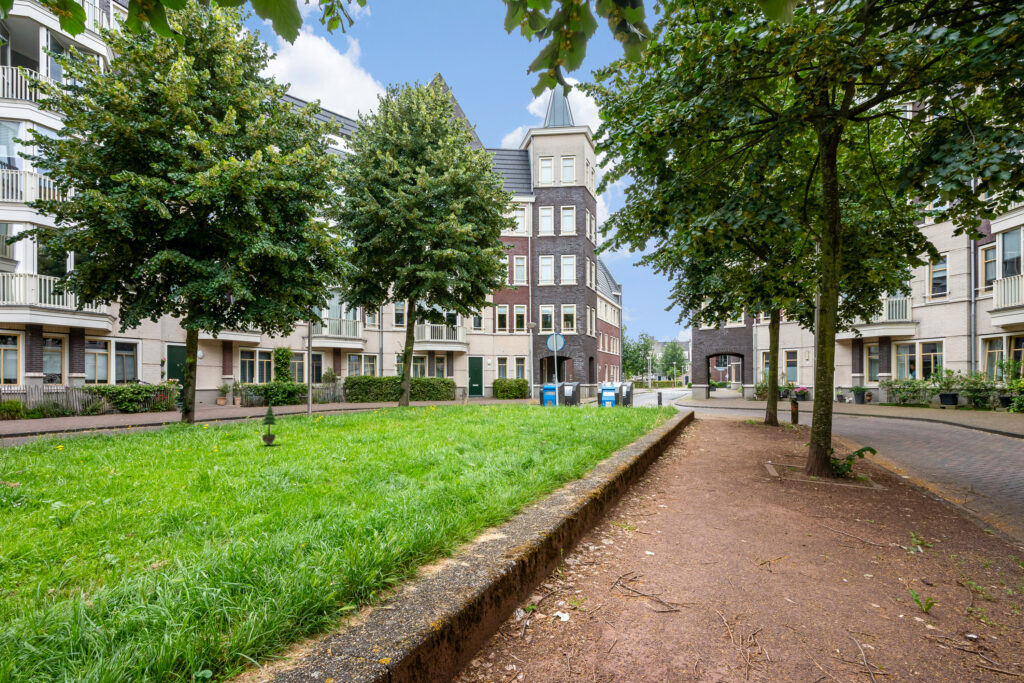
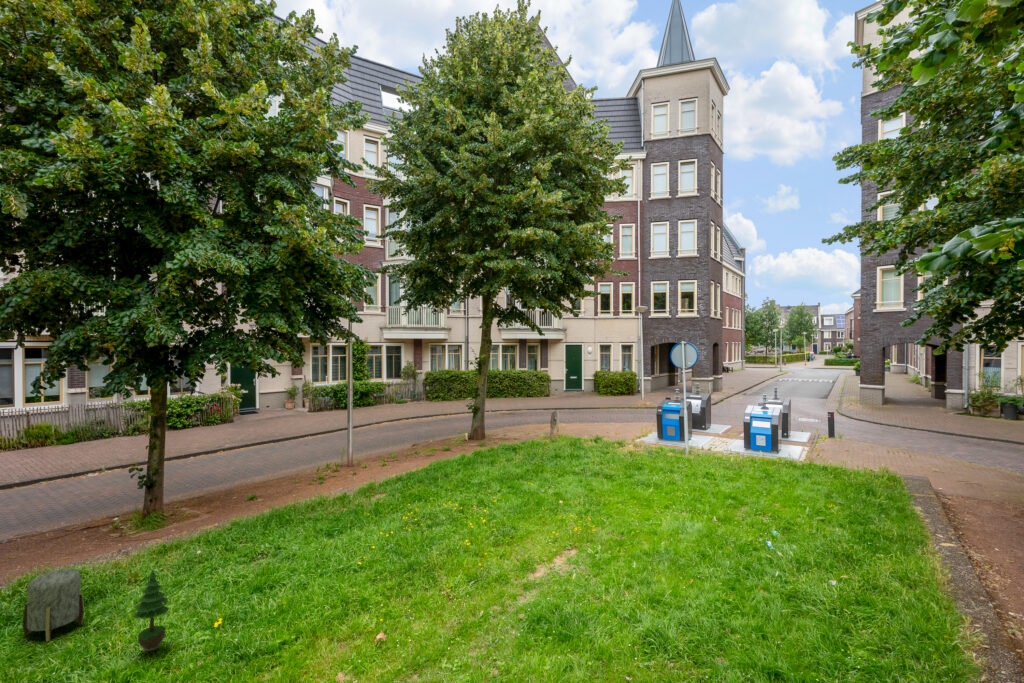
stool: none [186,412,217,446] -> present [22,569,84,641]

